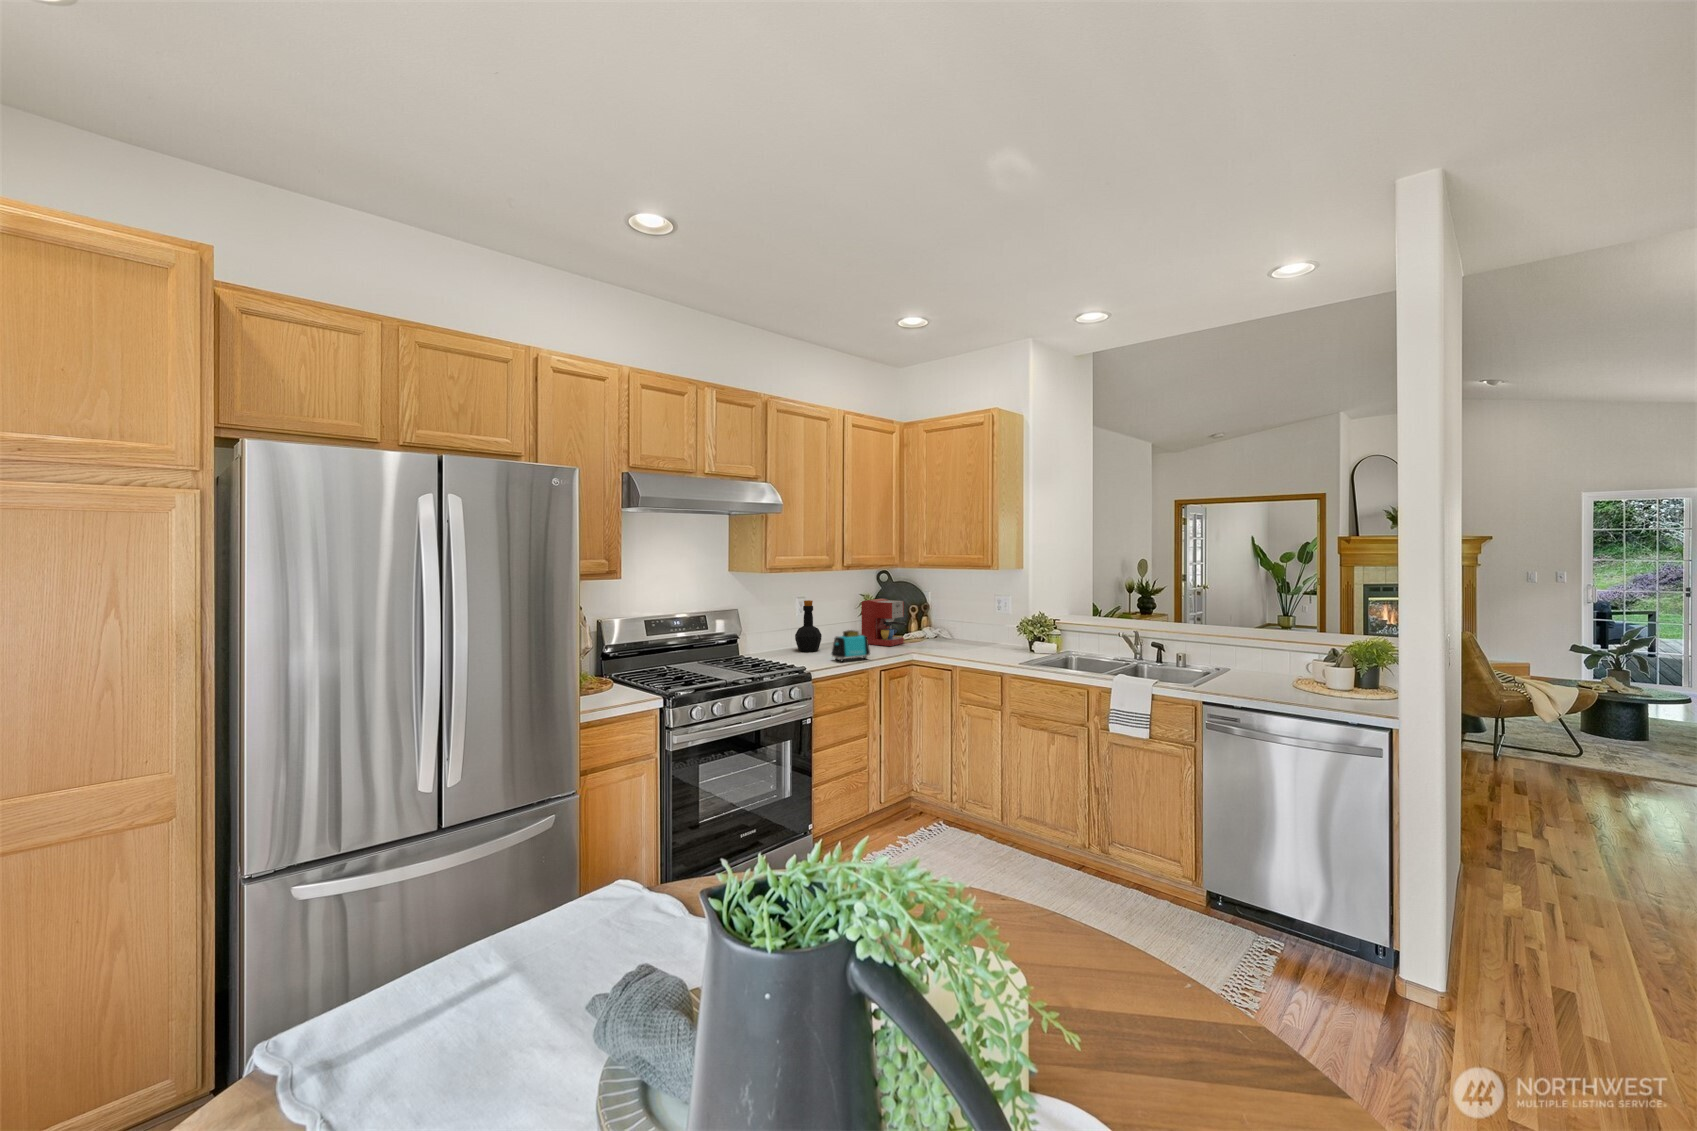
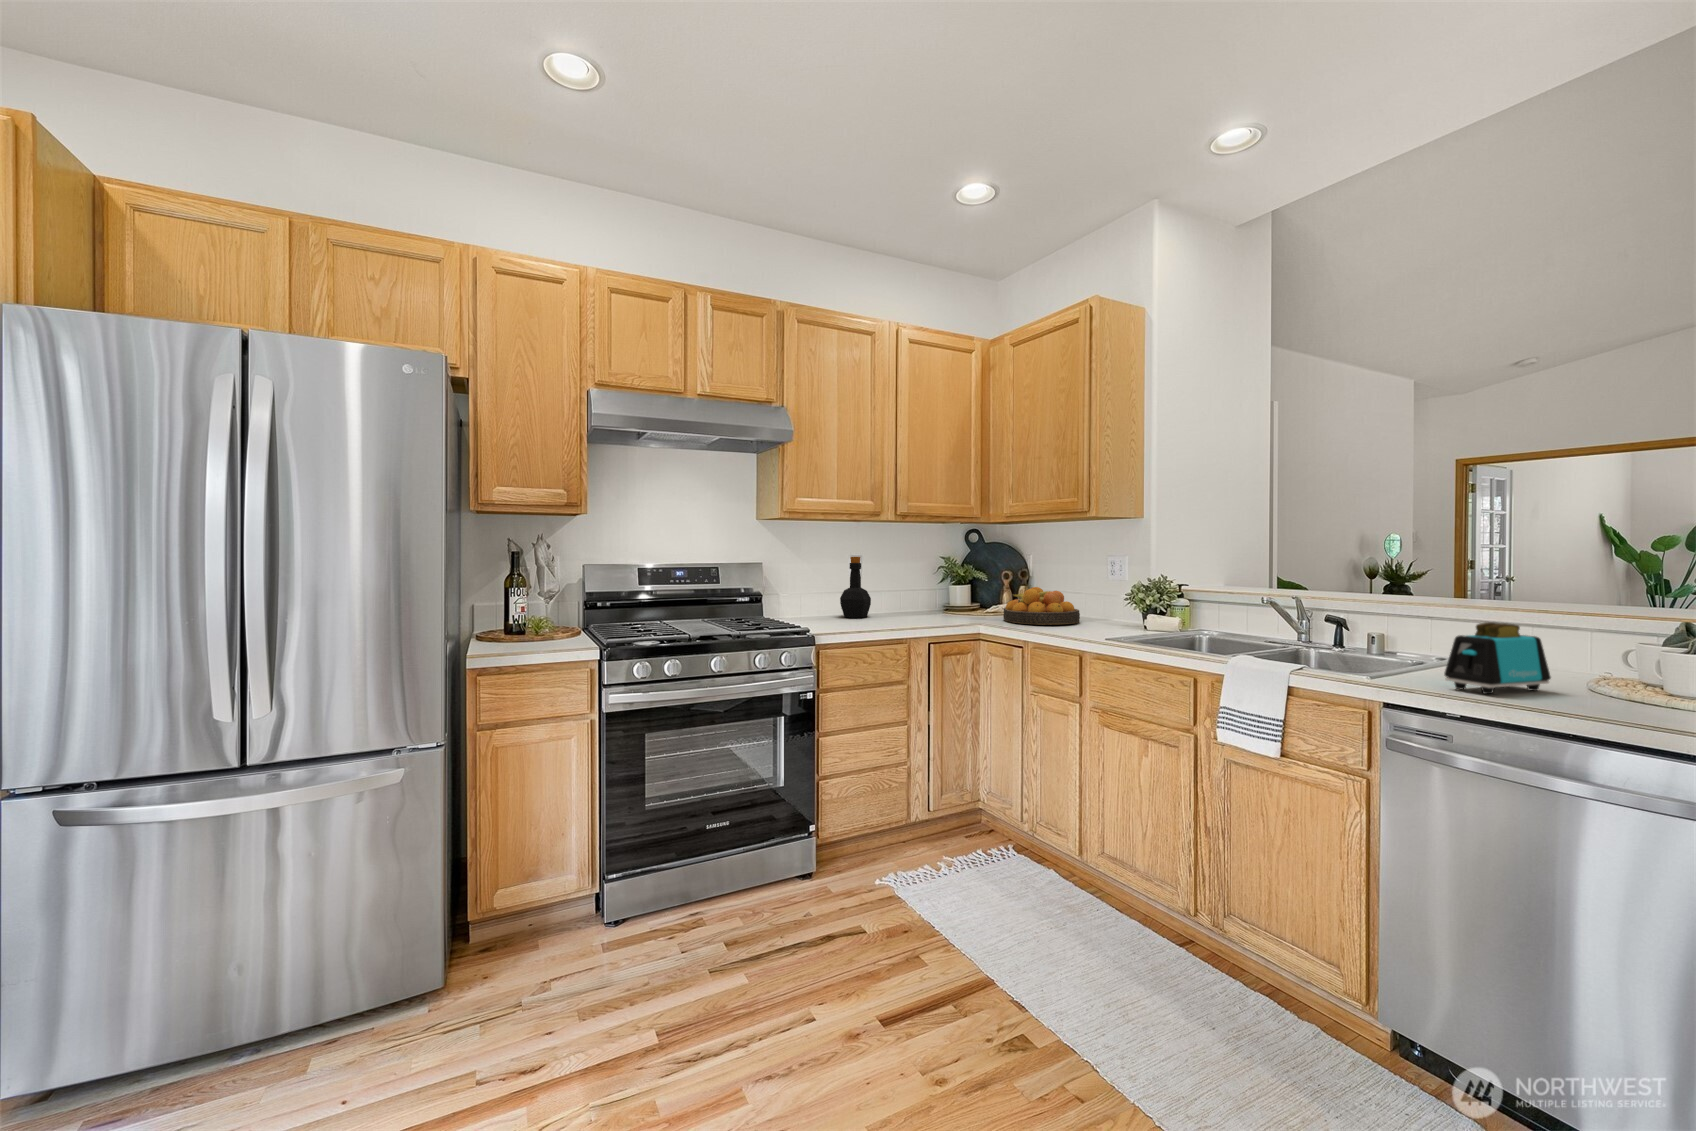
coffee maker: present [861,599,907,646] -> none [930,559,984,616]
fruit bowl: none [924,621,981,652] -> present [1003,587,1080,625]
toaster: present [832,630,870,662] -> present [1444,622,1551,694]

